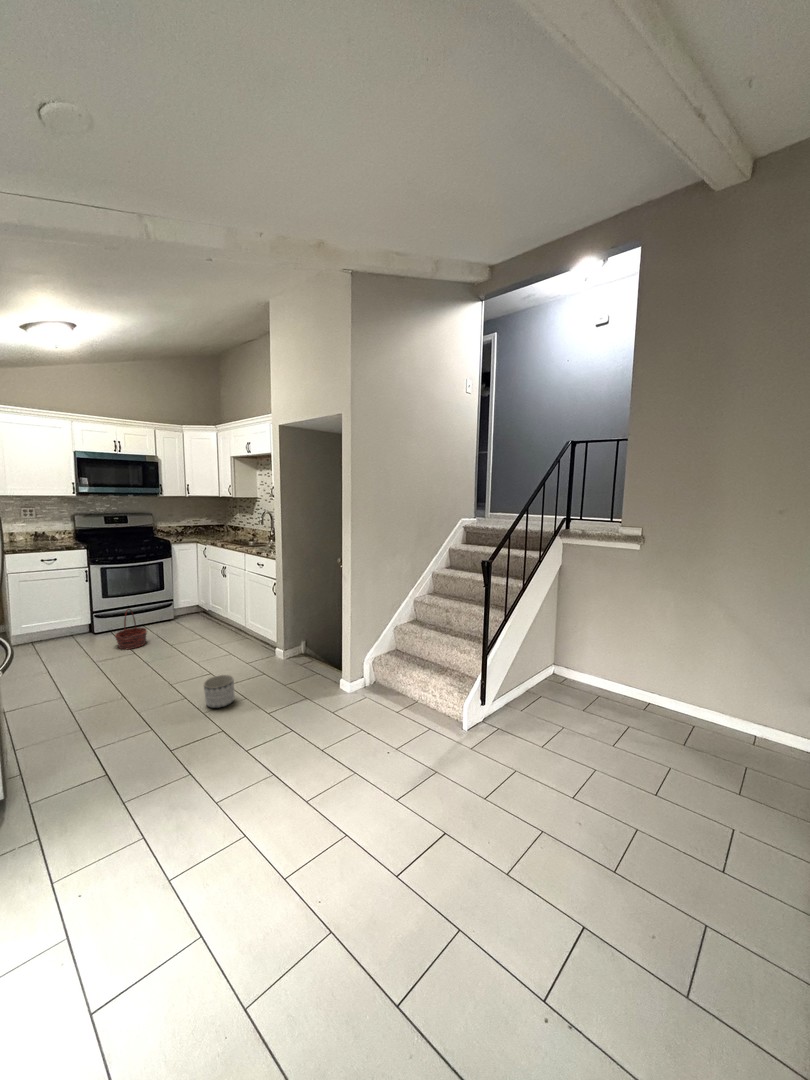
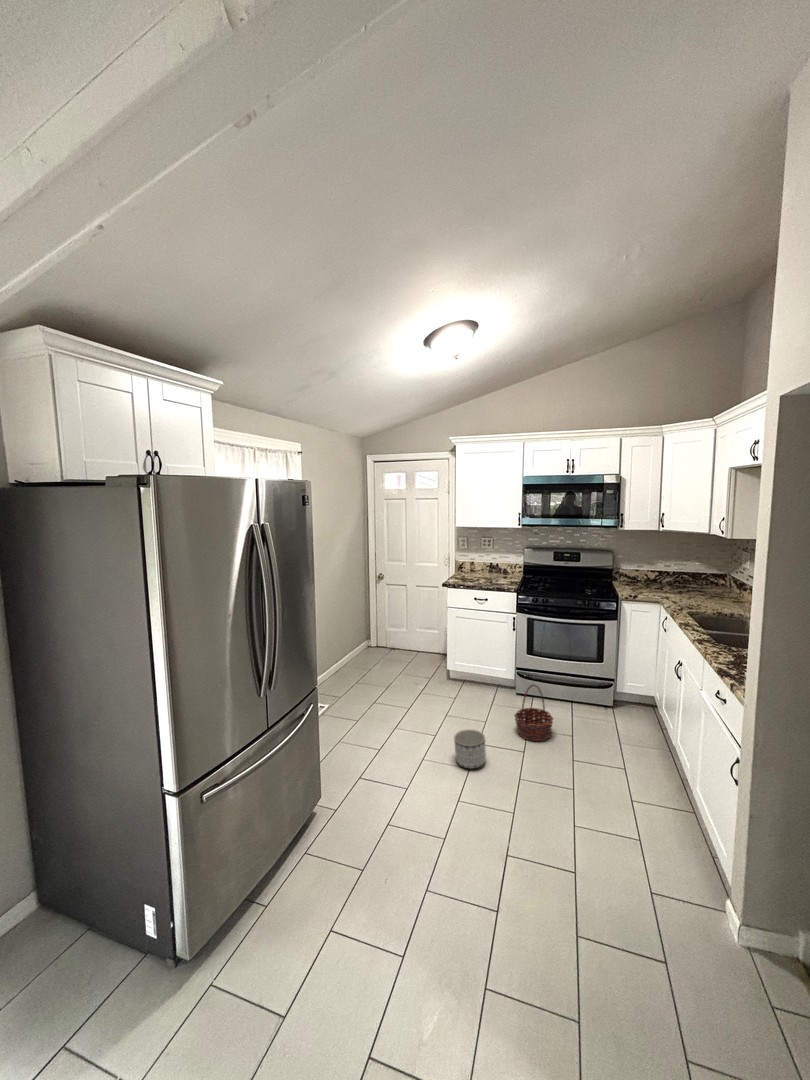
planter: present [204,675,235,708] -> present [454,729,486,769]

